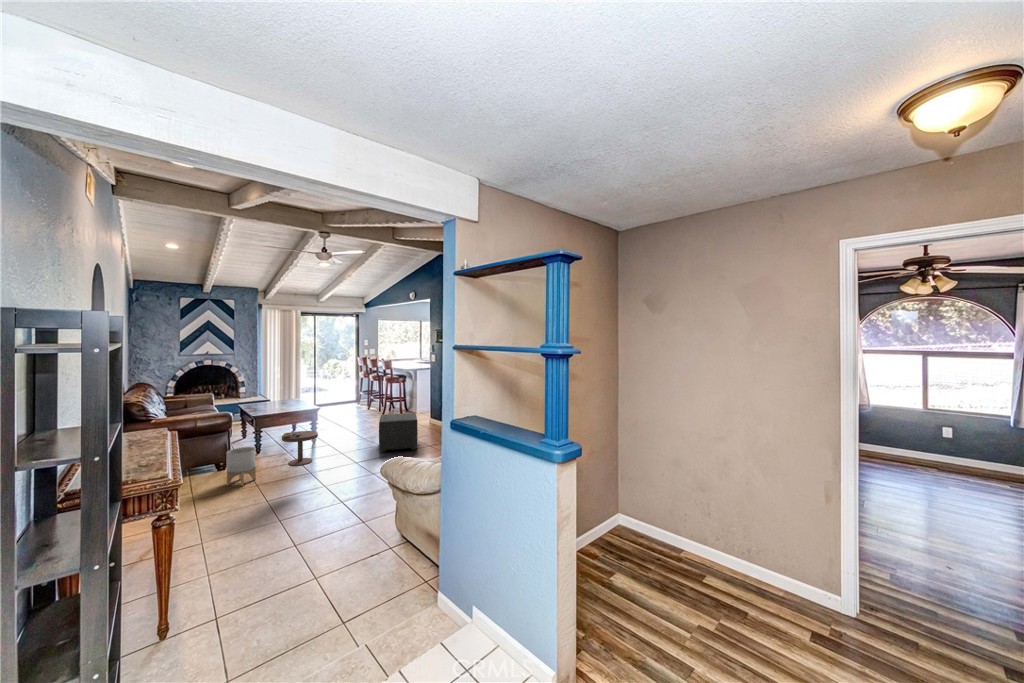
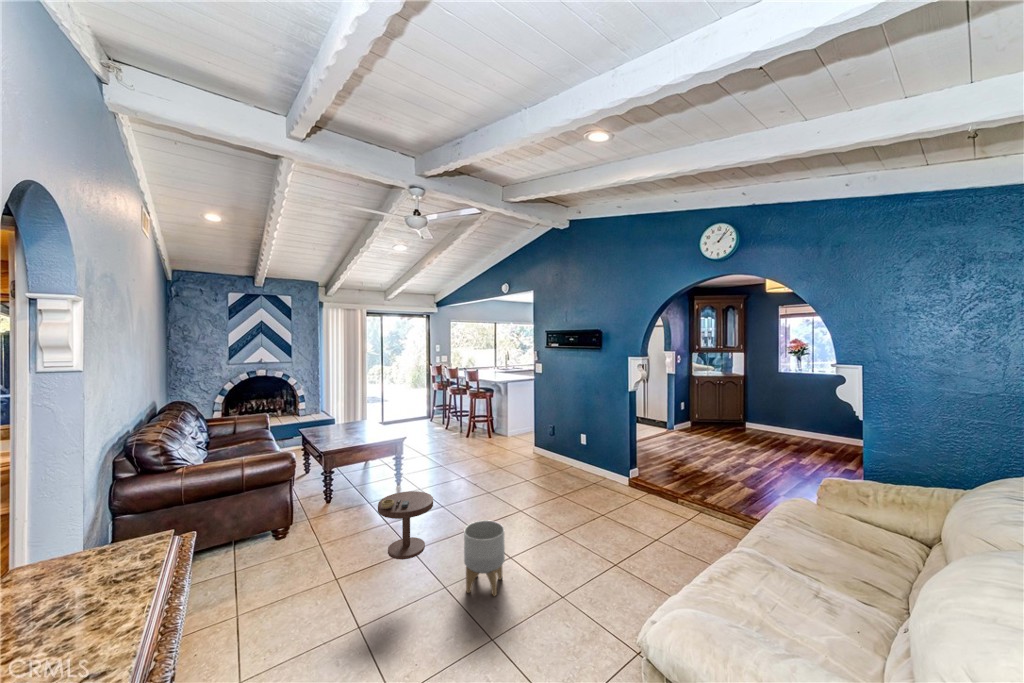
ottoman: present [379,413,418,453] -> none [490,446,550,508]
planter: present [226,447,256,486] -> present [464,520,505,596]

